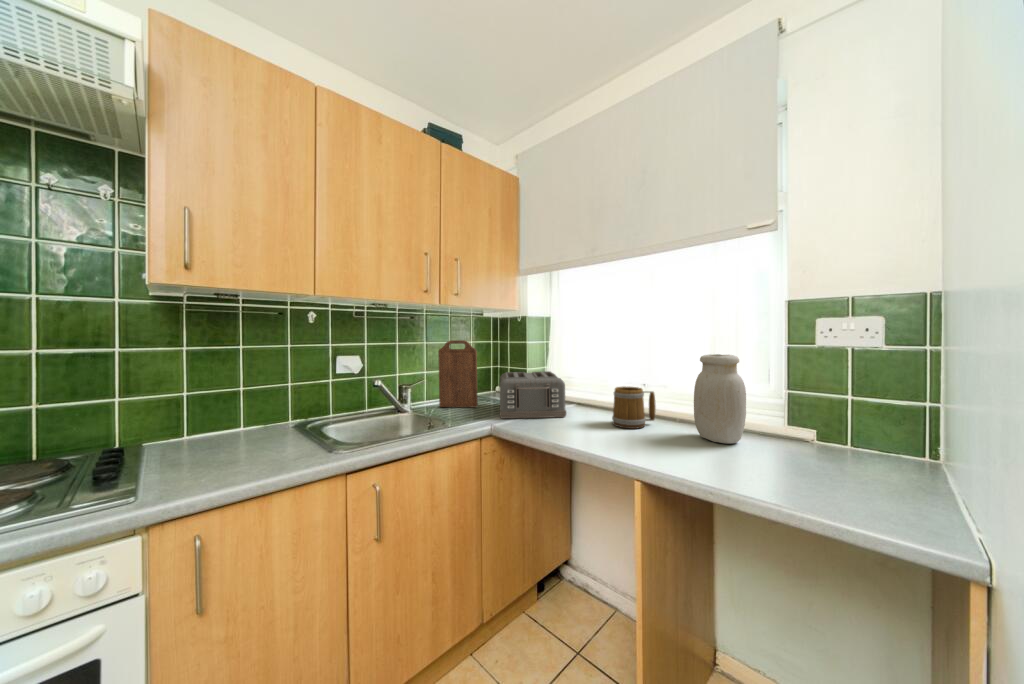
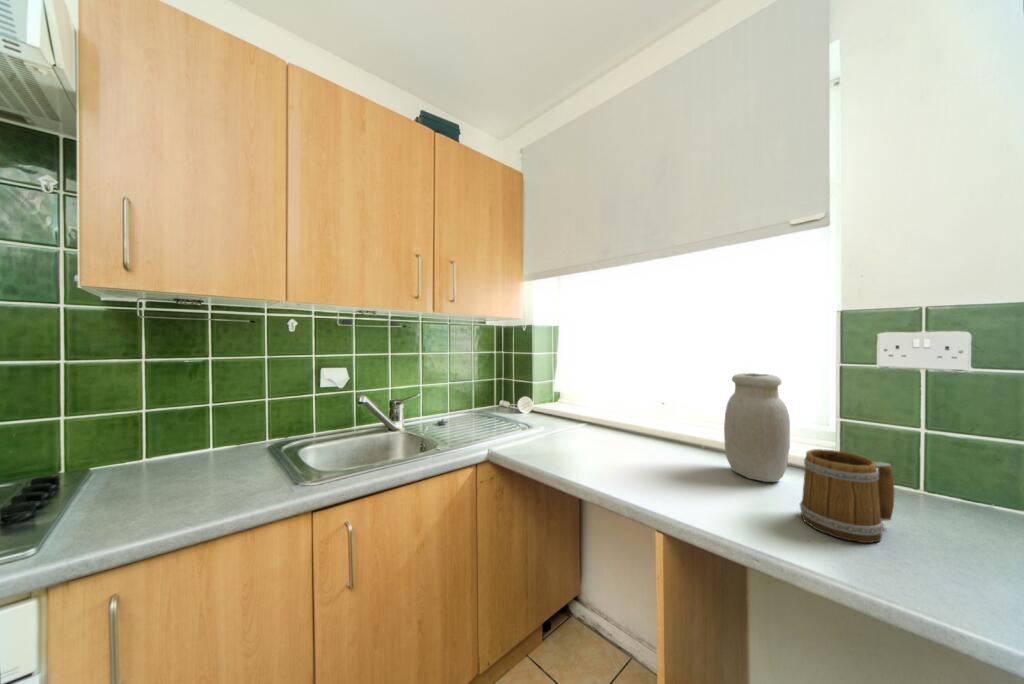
cutting board: present [438,340,478,407] -> none [434,351,476,425]
toaster: present [500,371,566,419] -> none [499,386,574,440]
mug: present [612,387,656,429] -> present [800,449,894,543]

